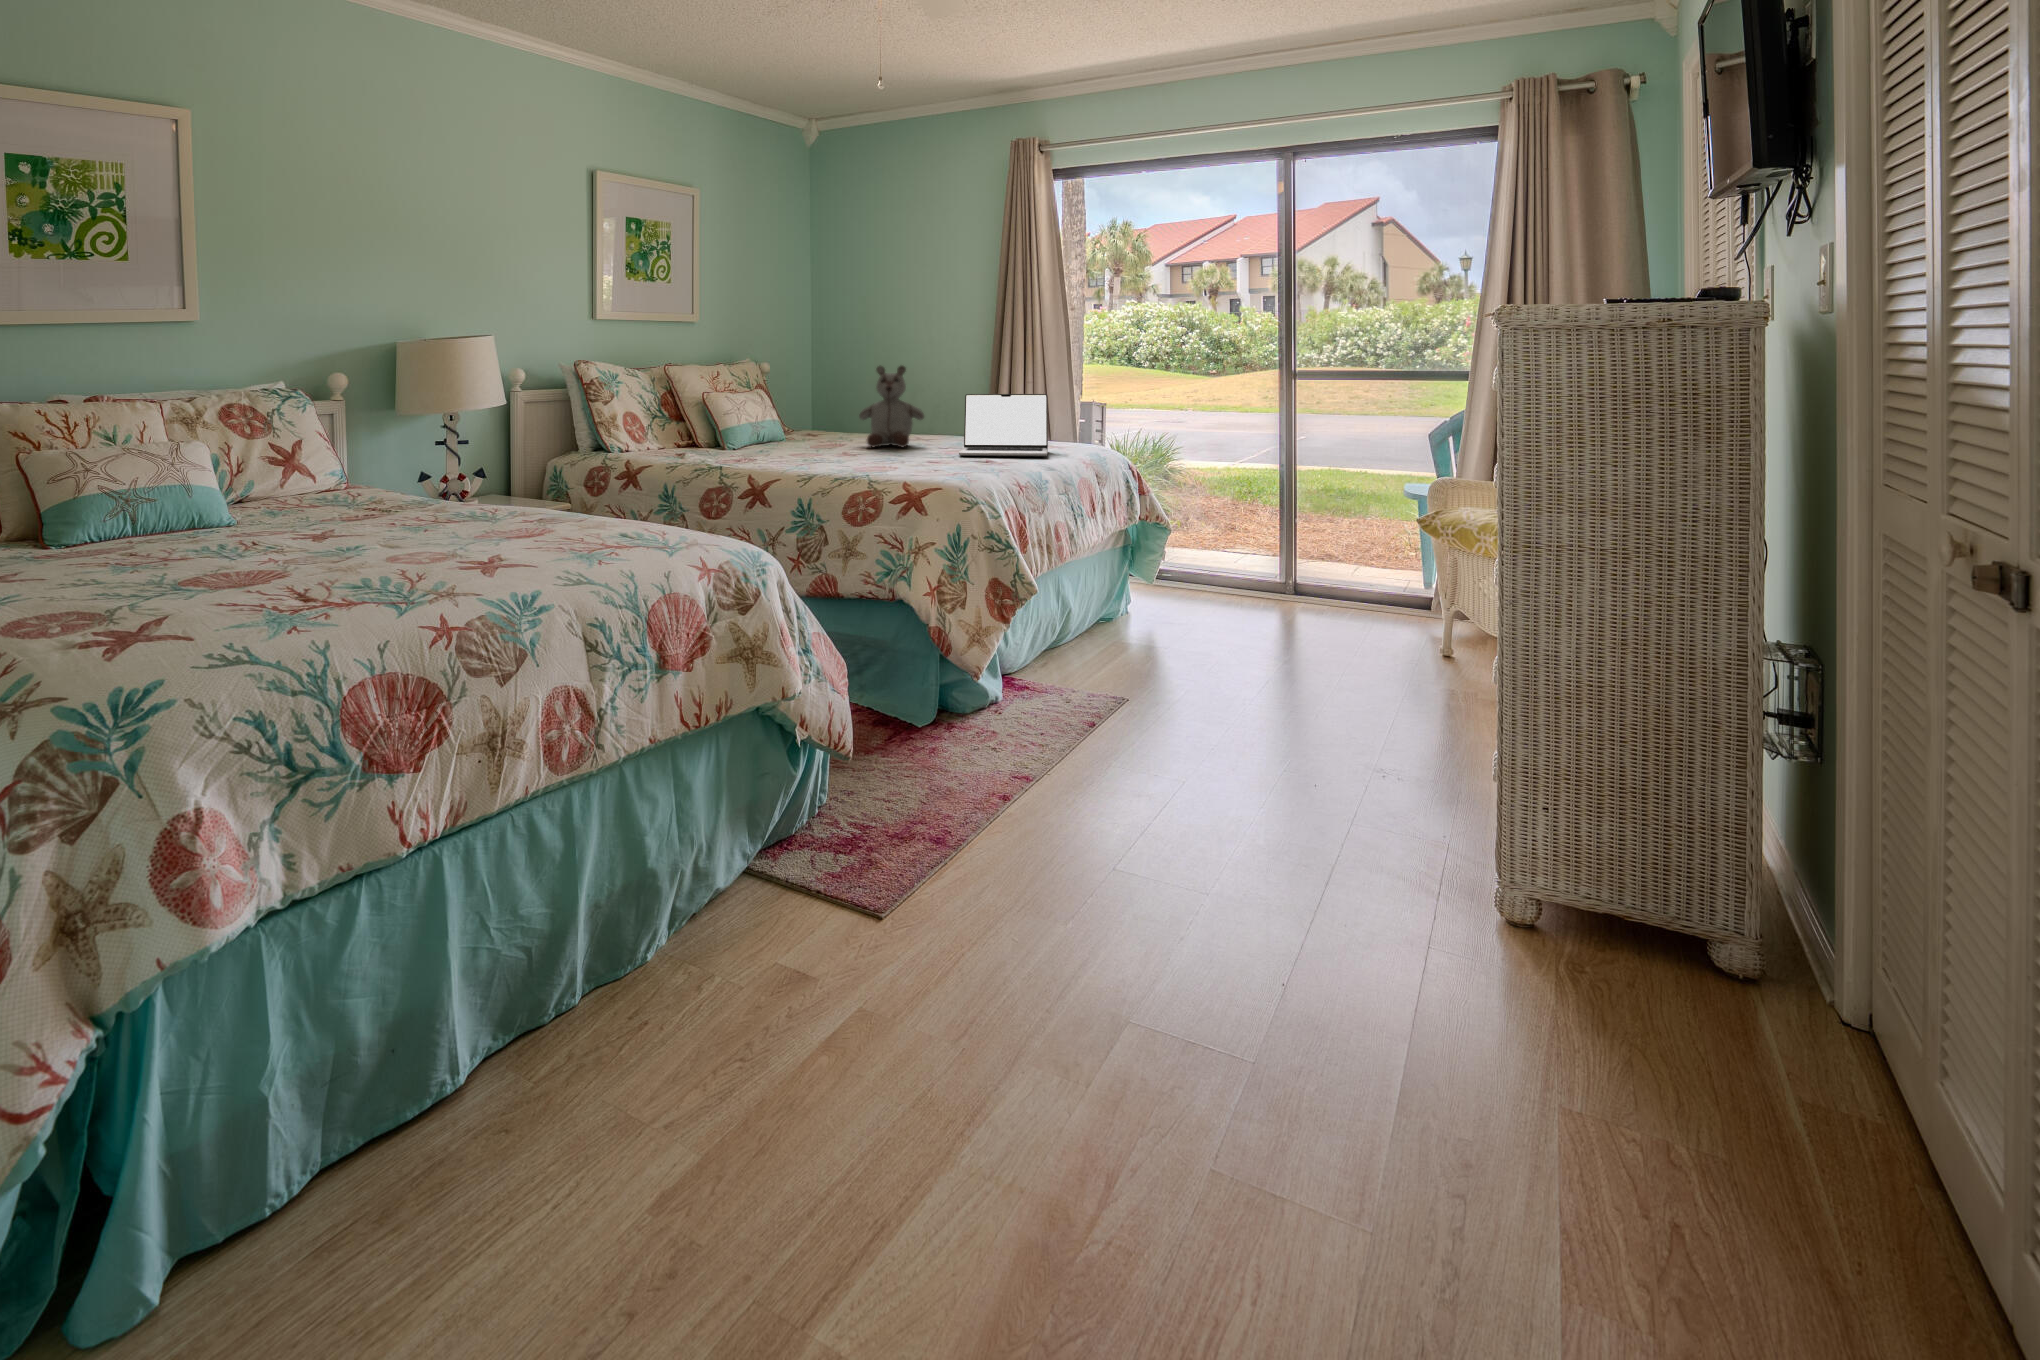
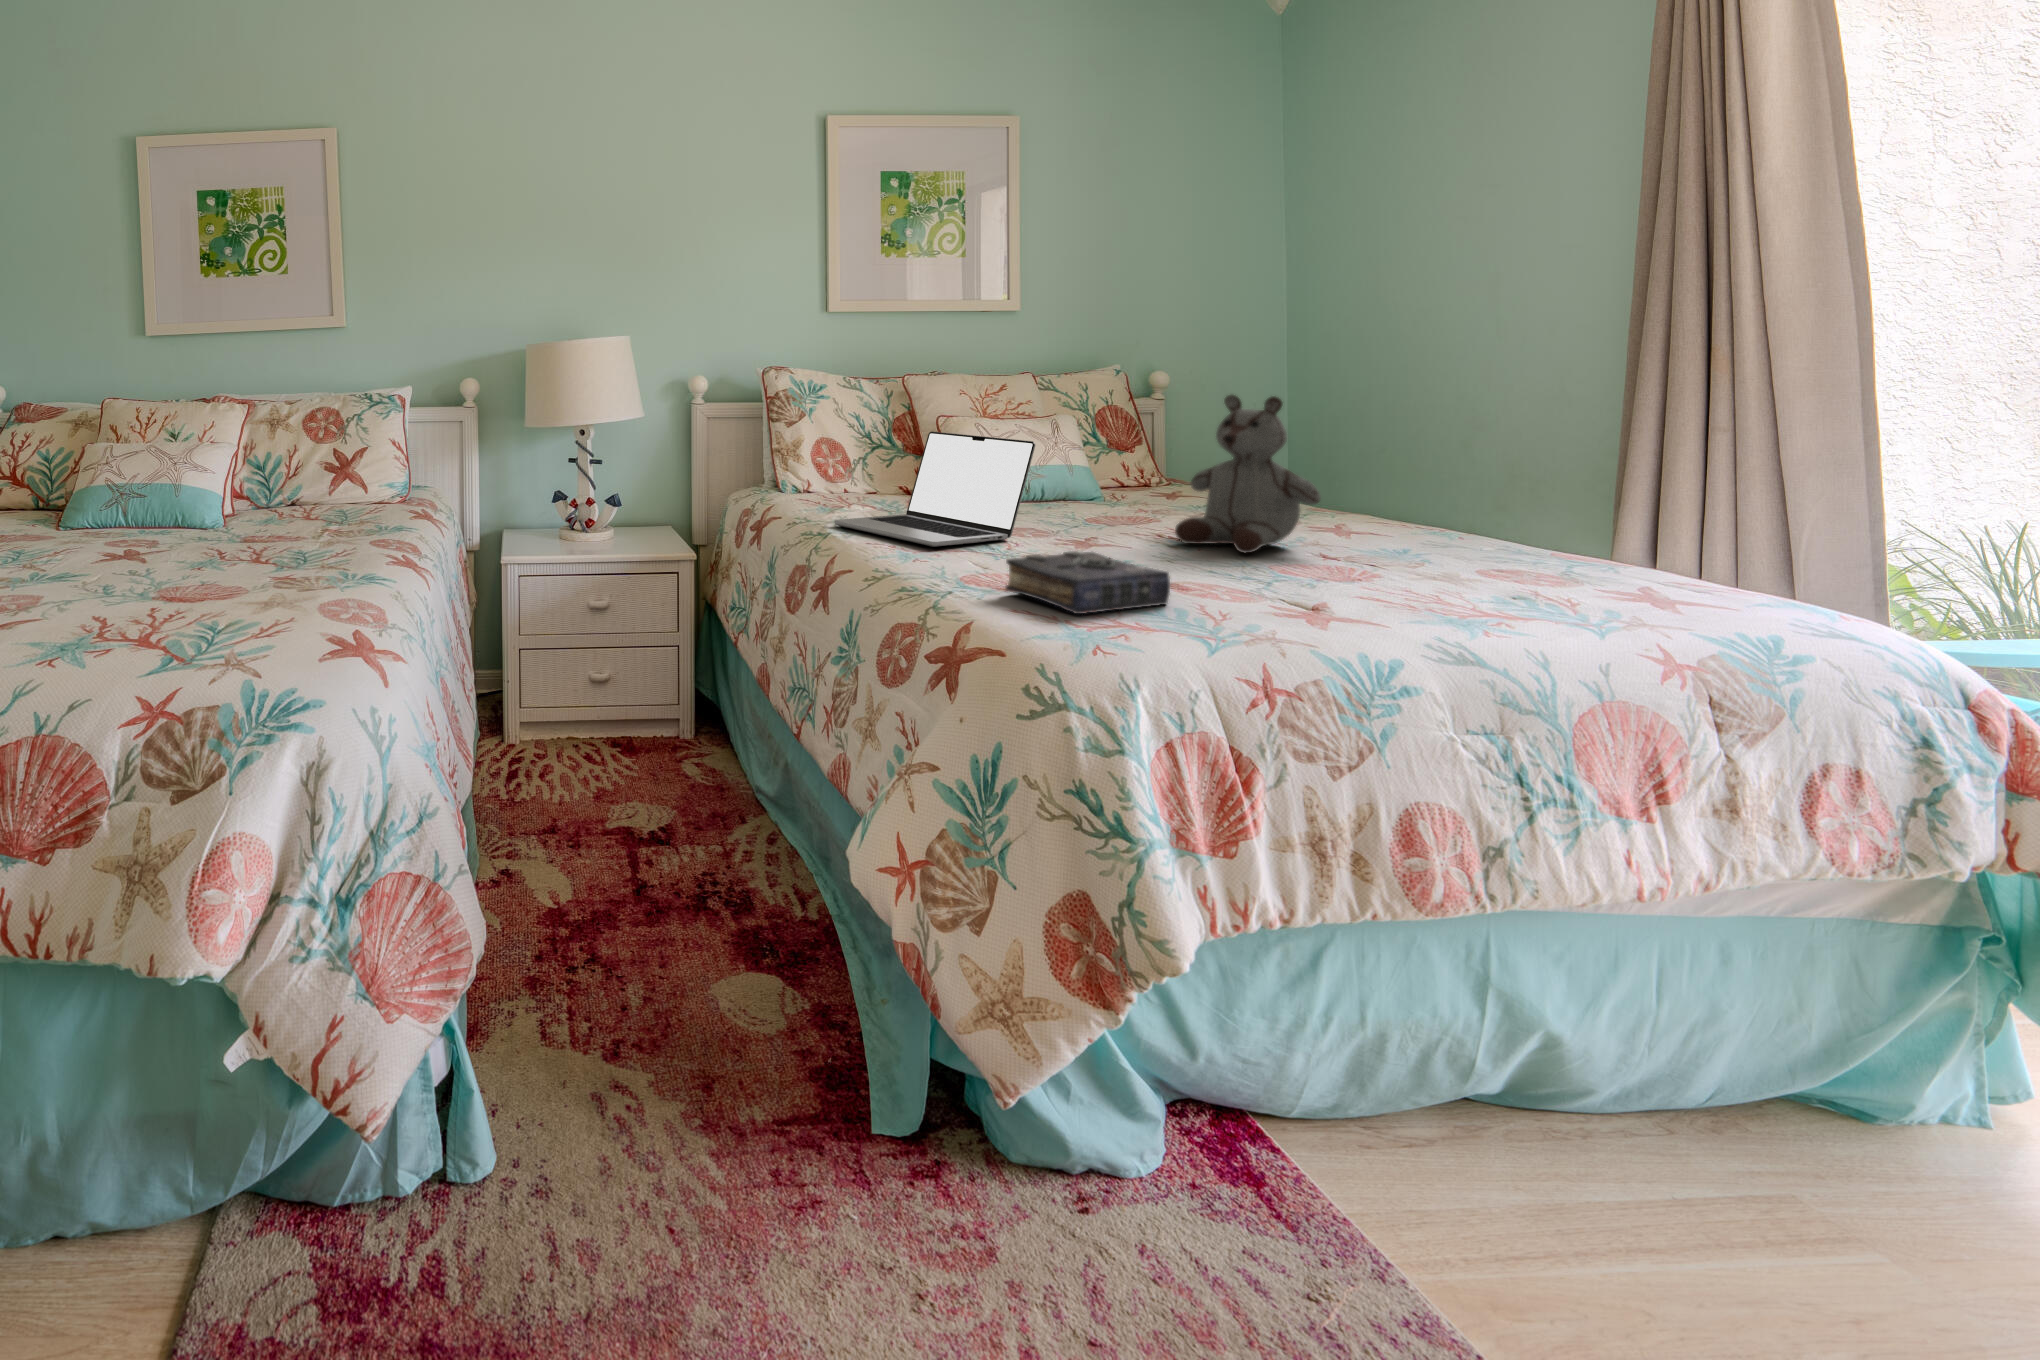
laptop: present [959,394,1048,456] -> present [835,432,1035,547]
book: none [877,446,938,472] -> present [1005,551,1170,614]

